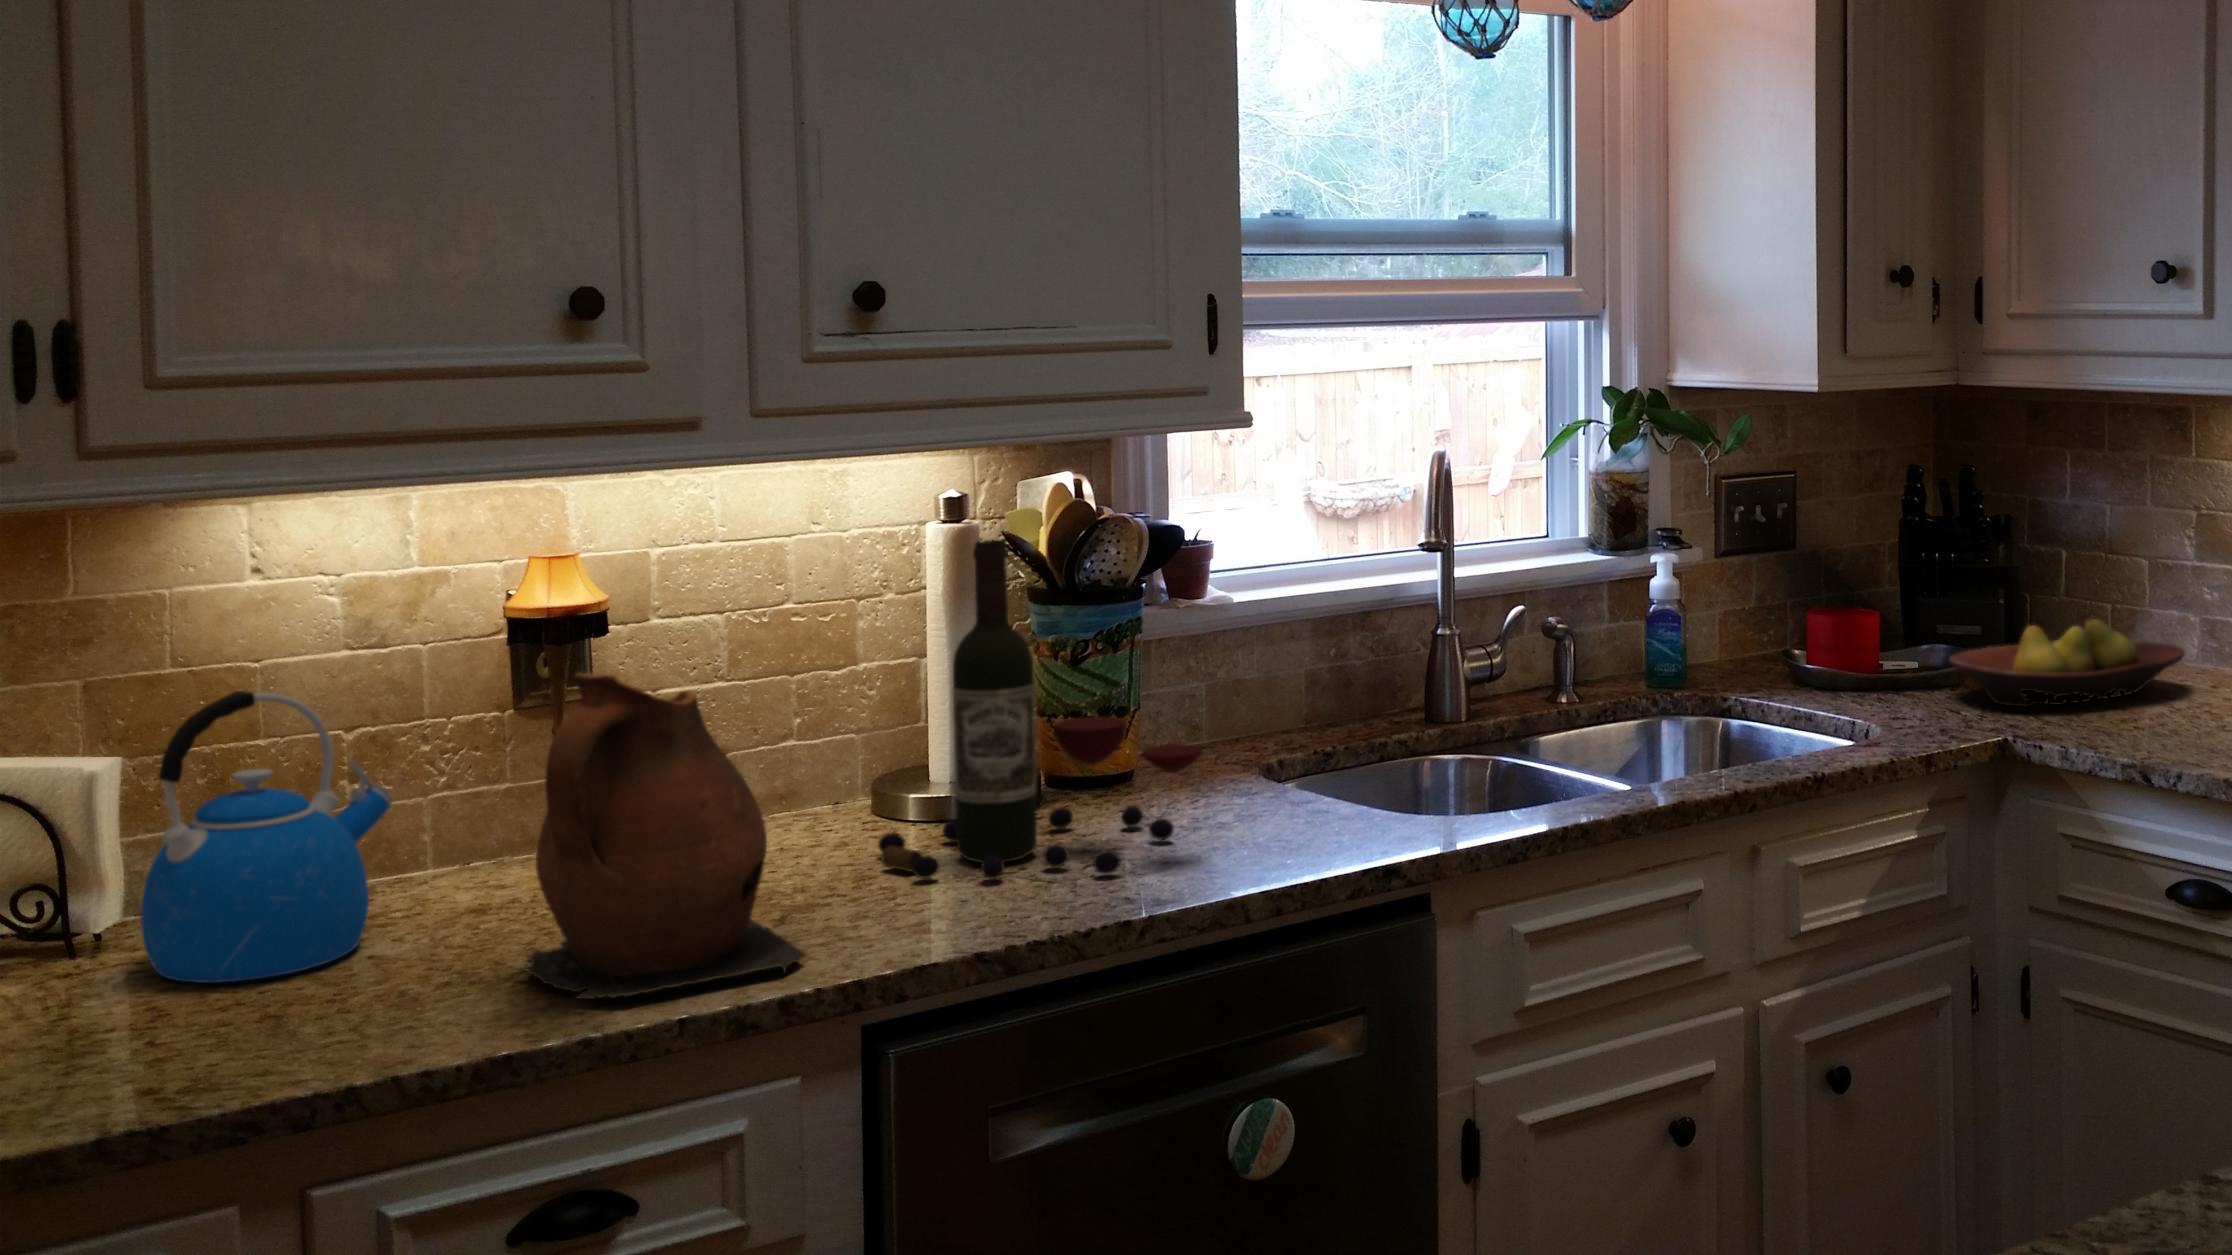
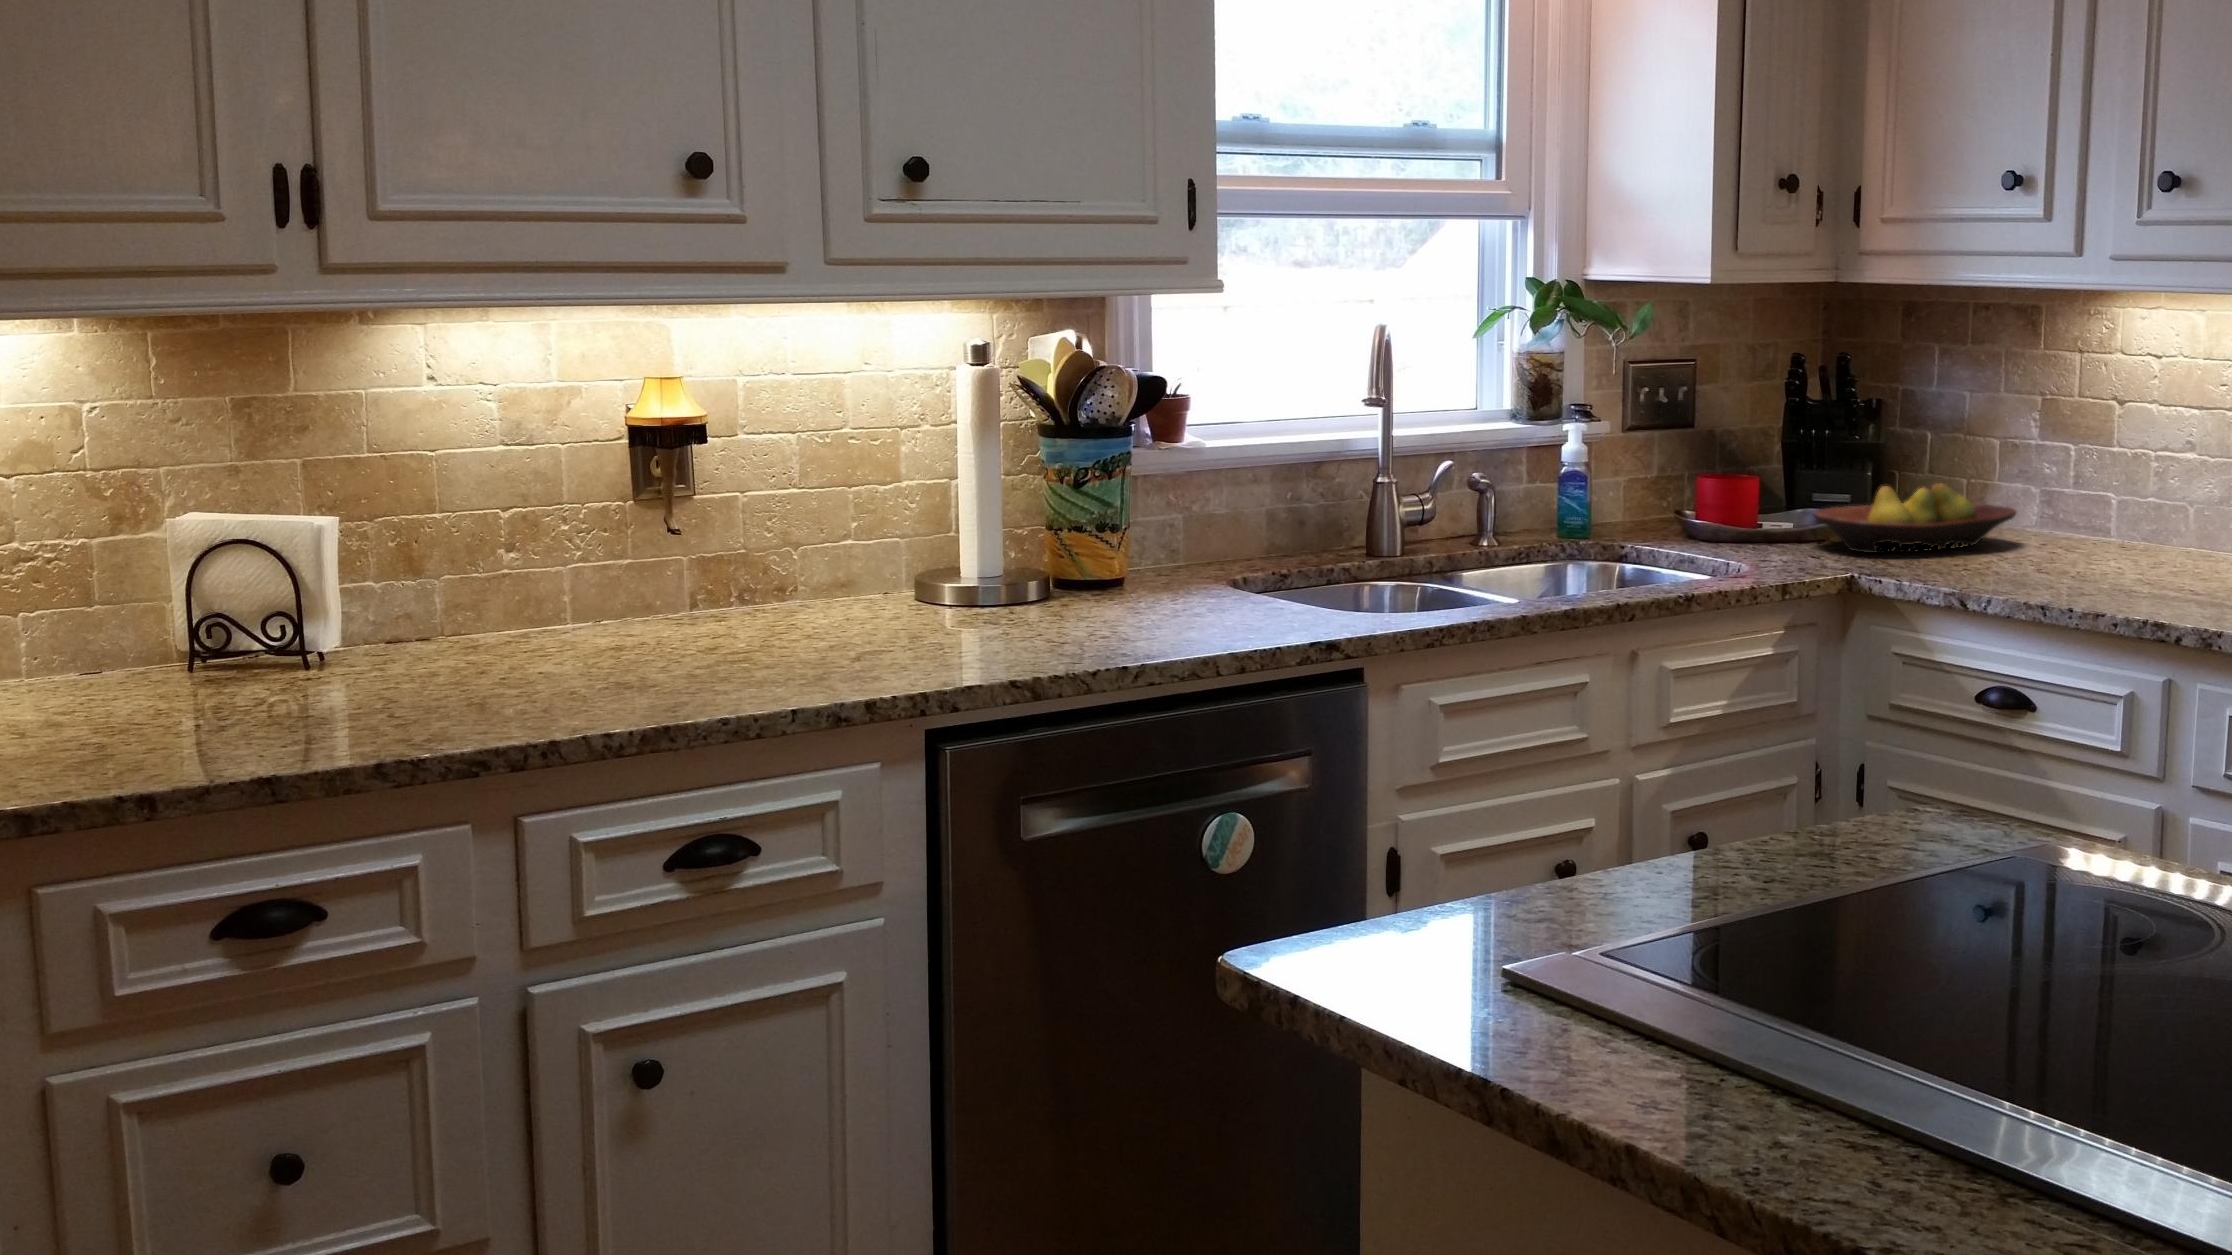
wine bottle: present [878,540,1203,879] -> none [923,372,1189,640]
ceramic pitcher: present [516,672,804,999] -> none [651,451,876,698]
kettle: present [141,691,392,983] -> none [367,465,548,685]

